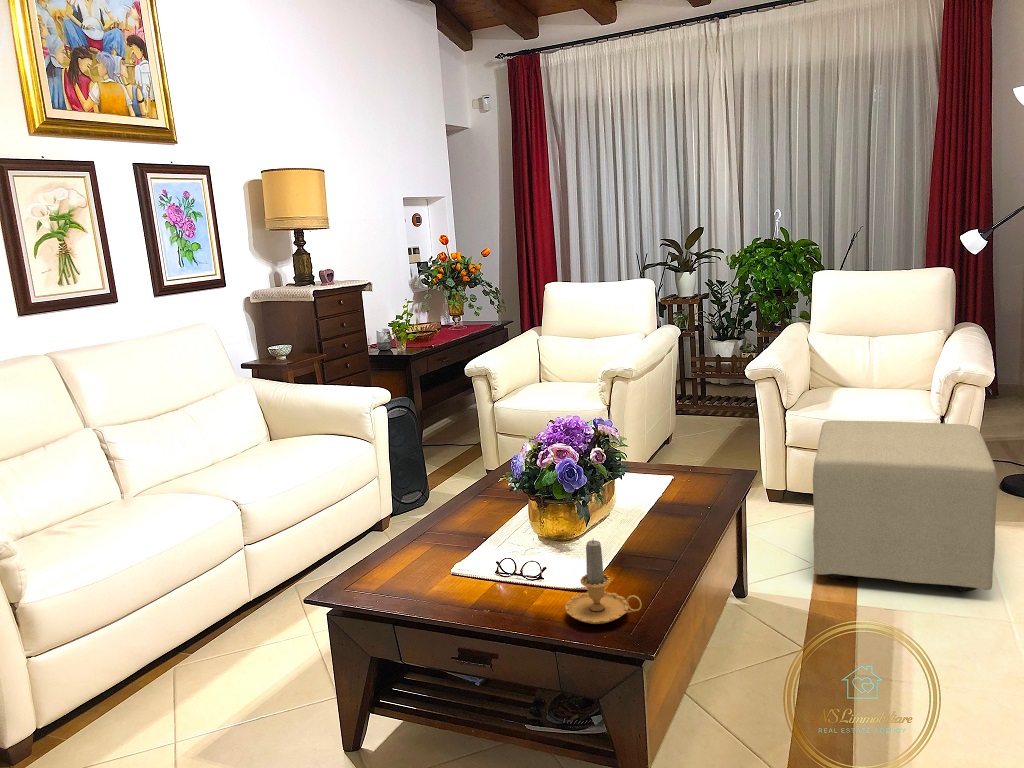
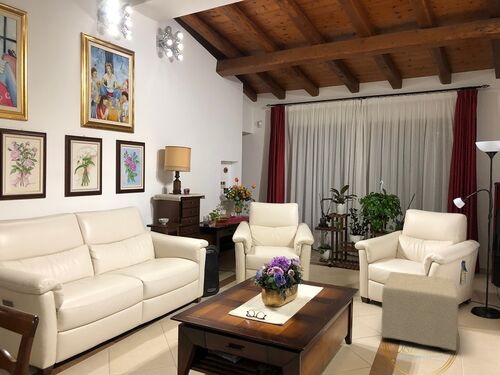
candle: present [565,540,642,624] -> none [272,303,302,338]

